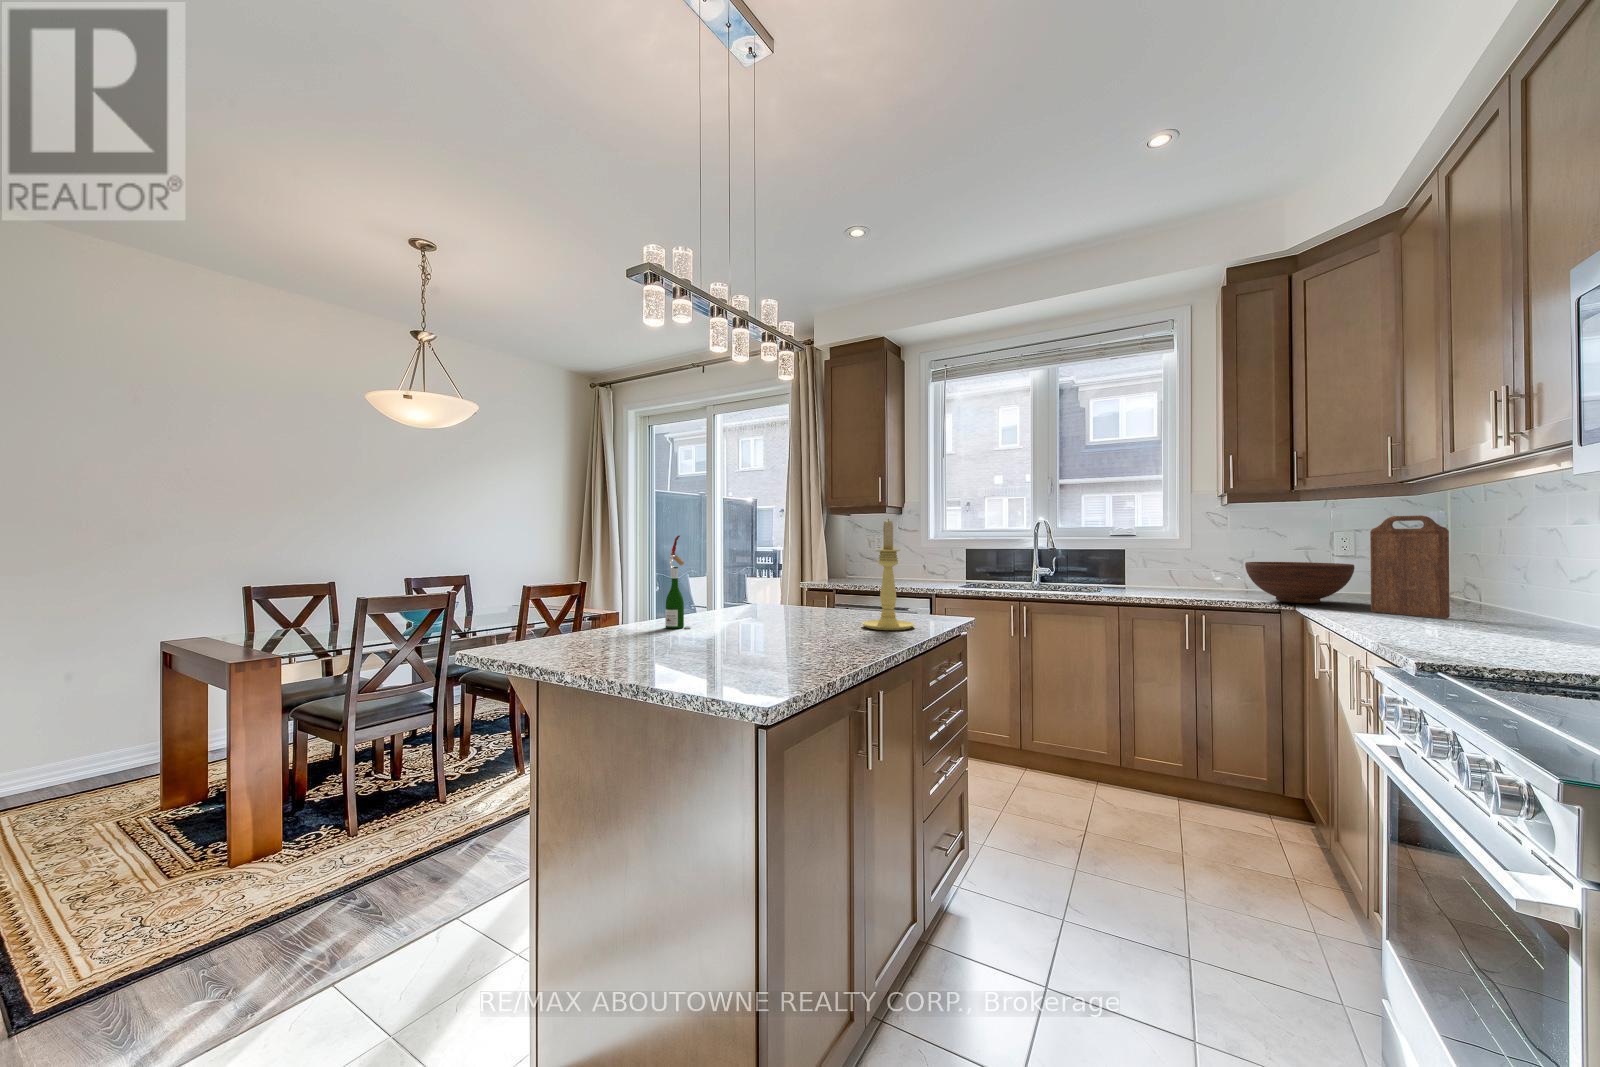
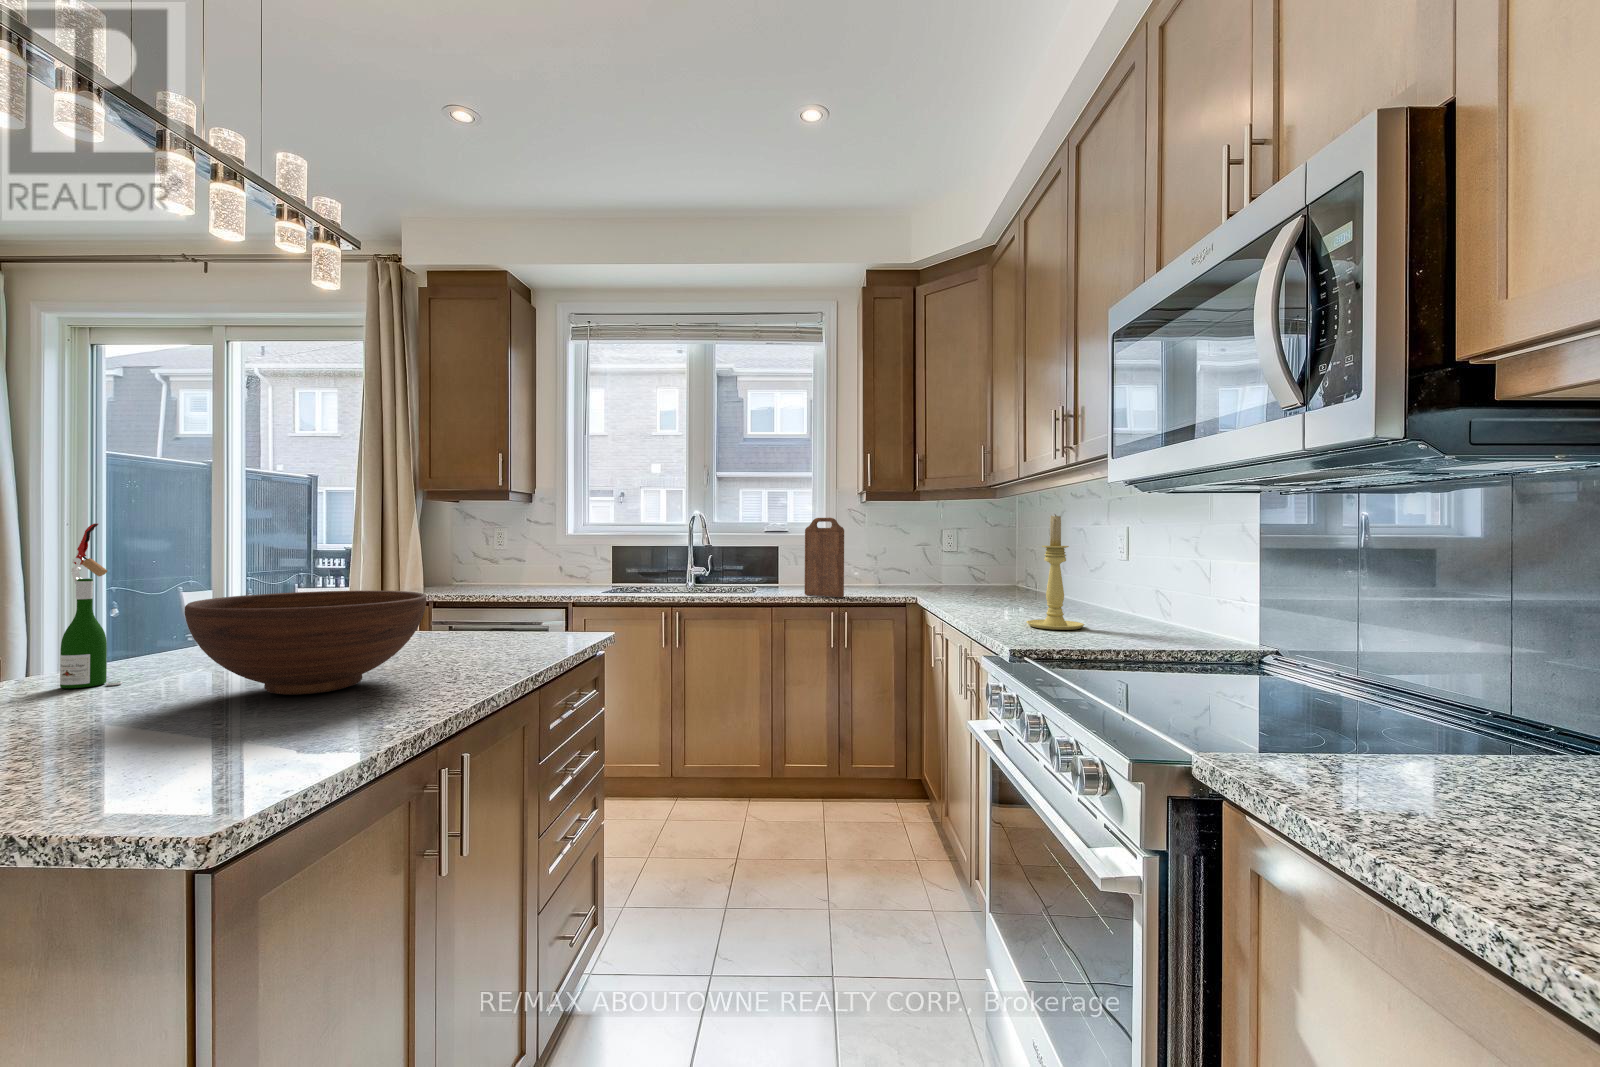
cutting board: present [1370,515,1450,618] -> present [804,518,844,597]
candle holder: present [862,519,915,630] -> present [1026,515,1084,630]
fruit bowl: present [1245,562,1354,603] -> present [185,591,426,695]

